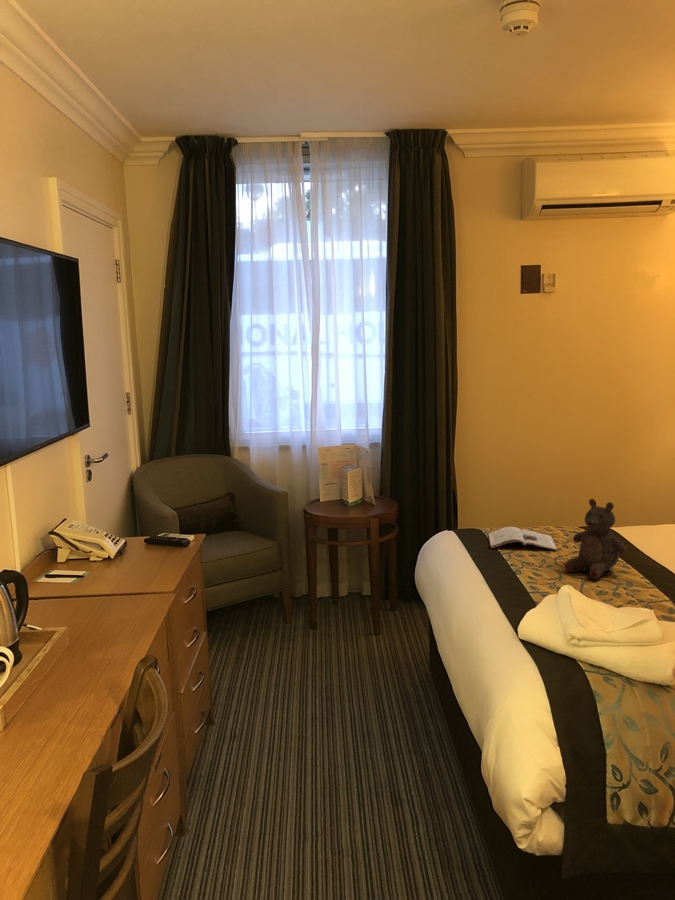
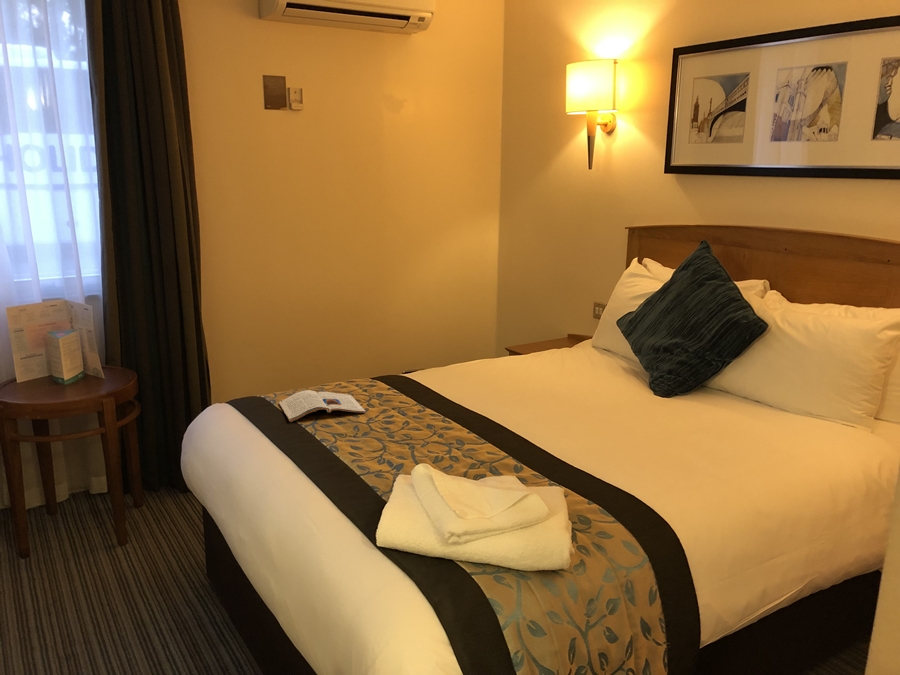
stuffed bear: present [565,499,628,579] -> none [386,351,452,443]

